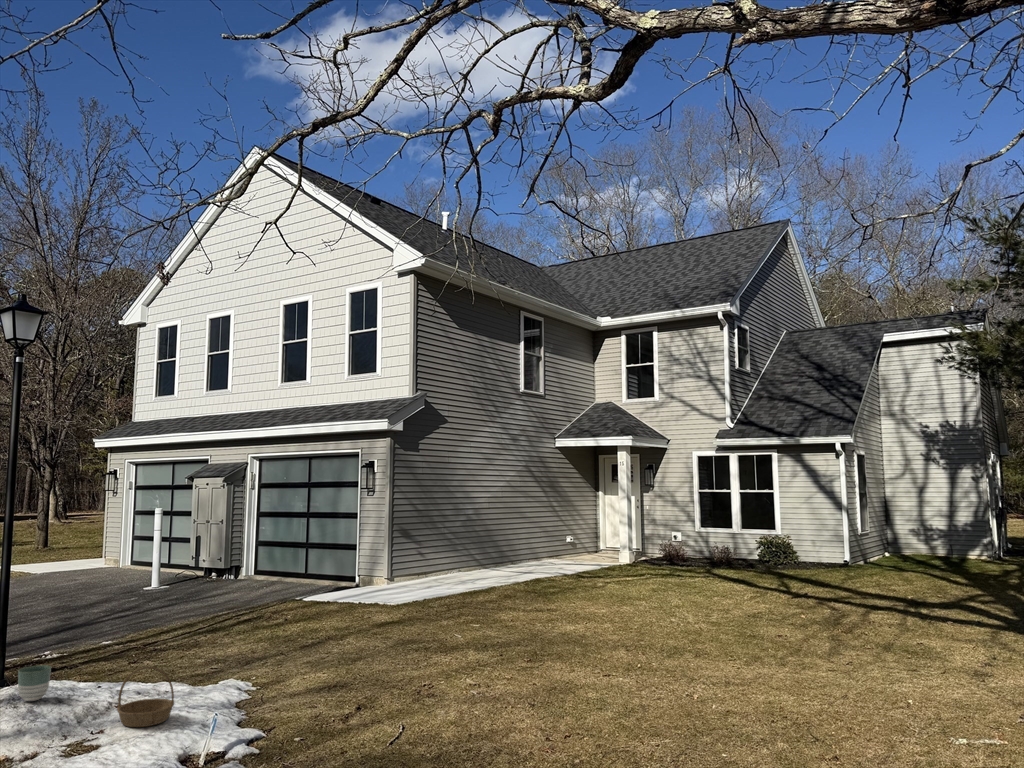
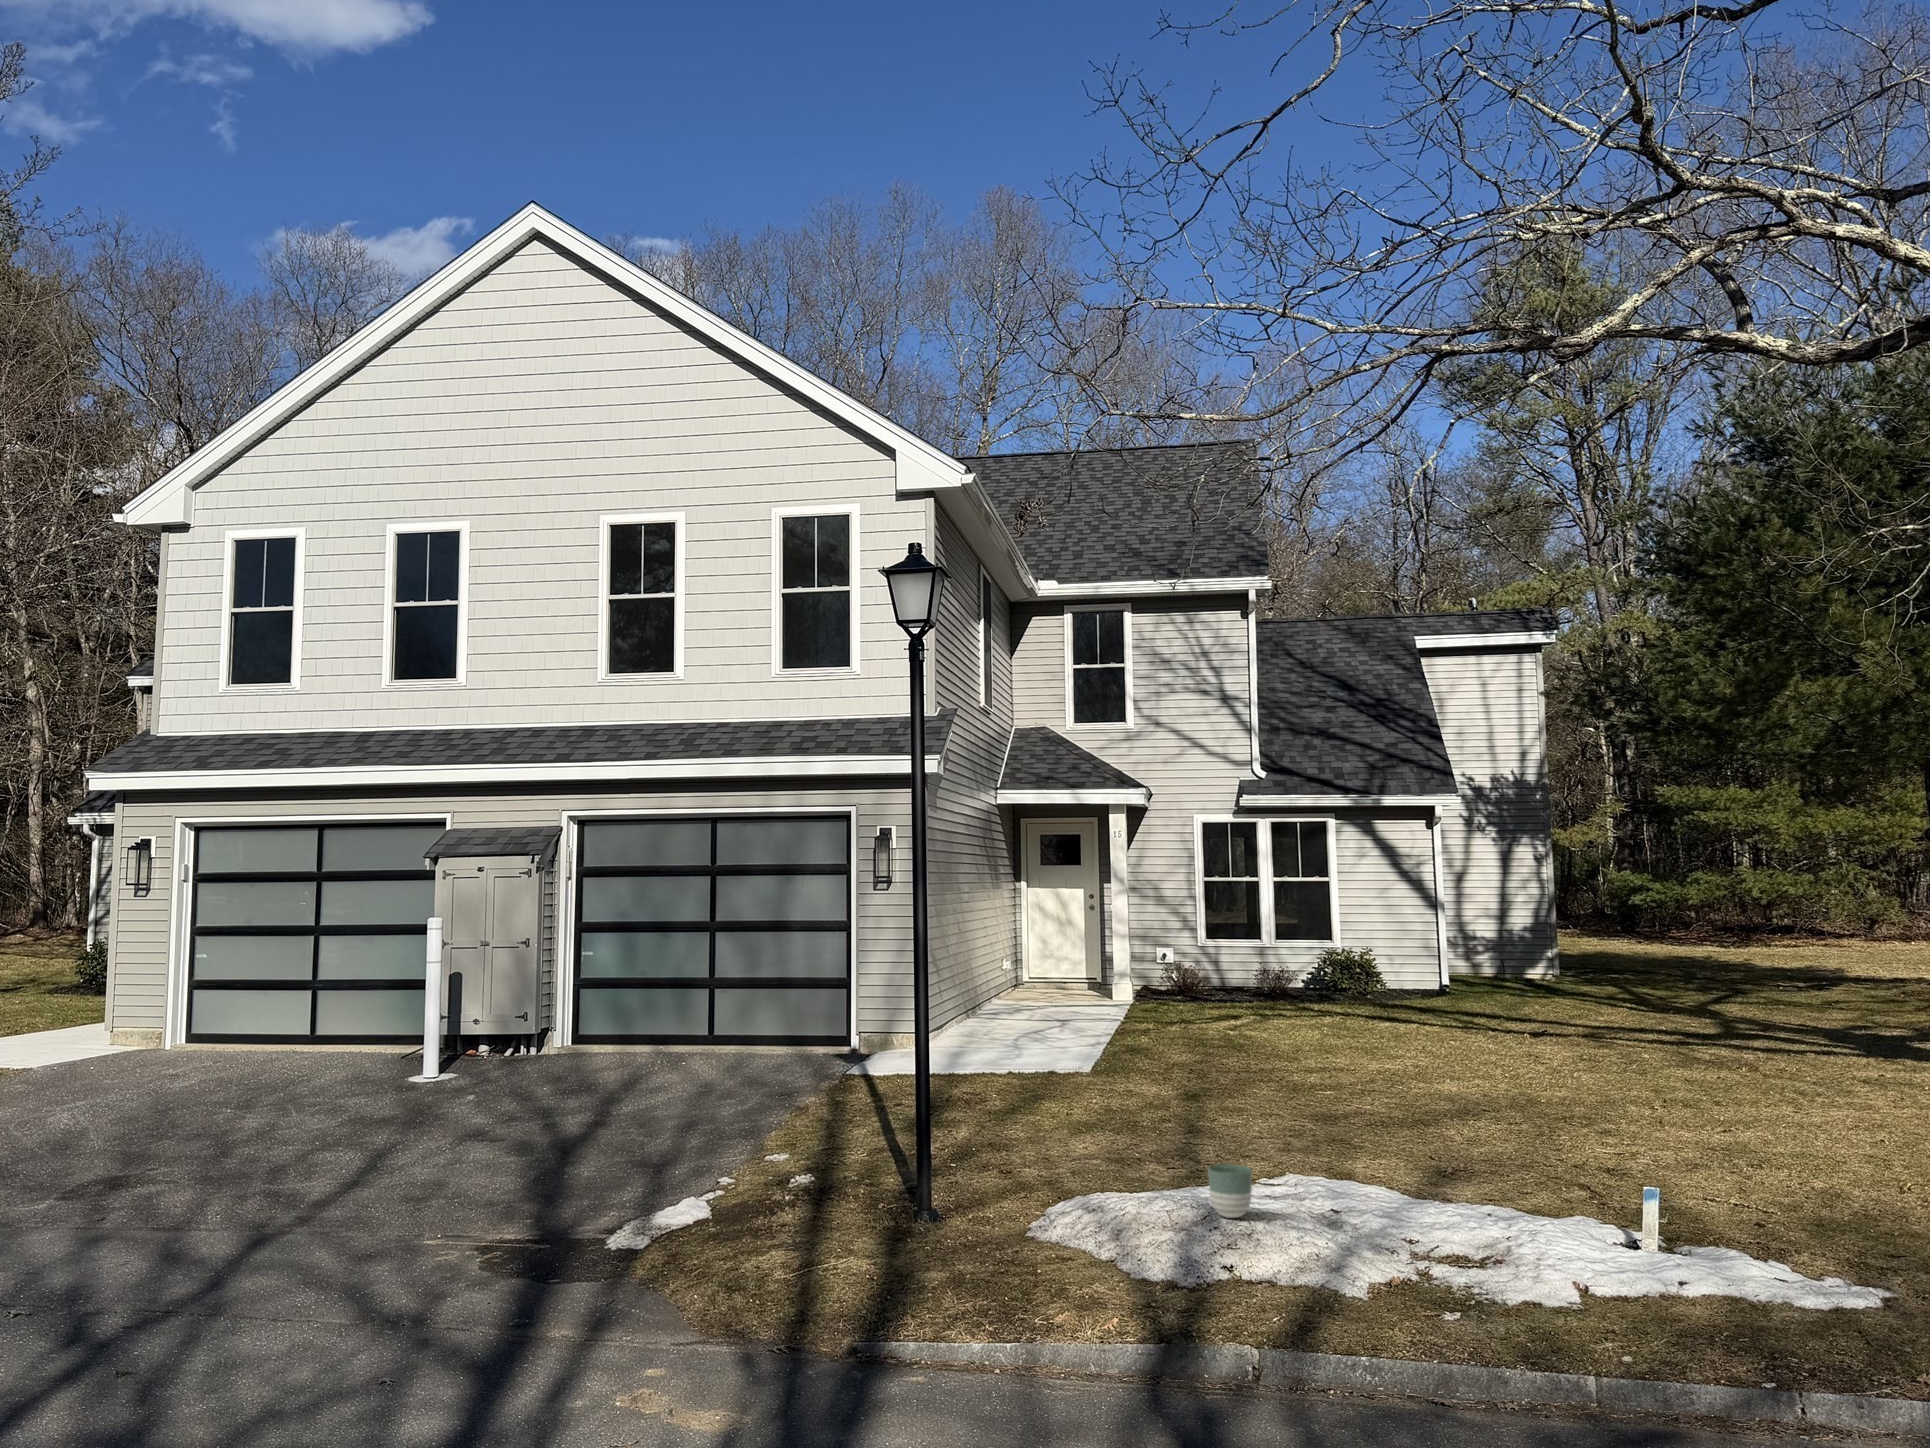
basket: present [117,666,174,727] -> none [1403,1146,1481,1230]

